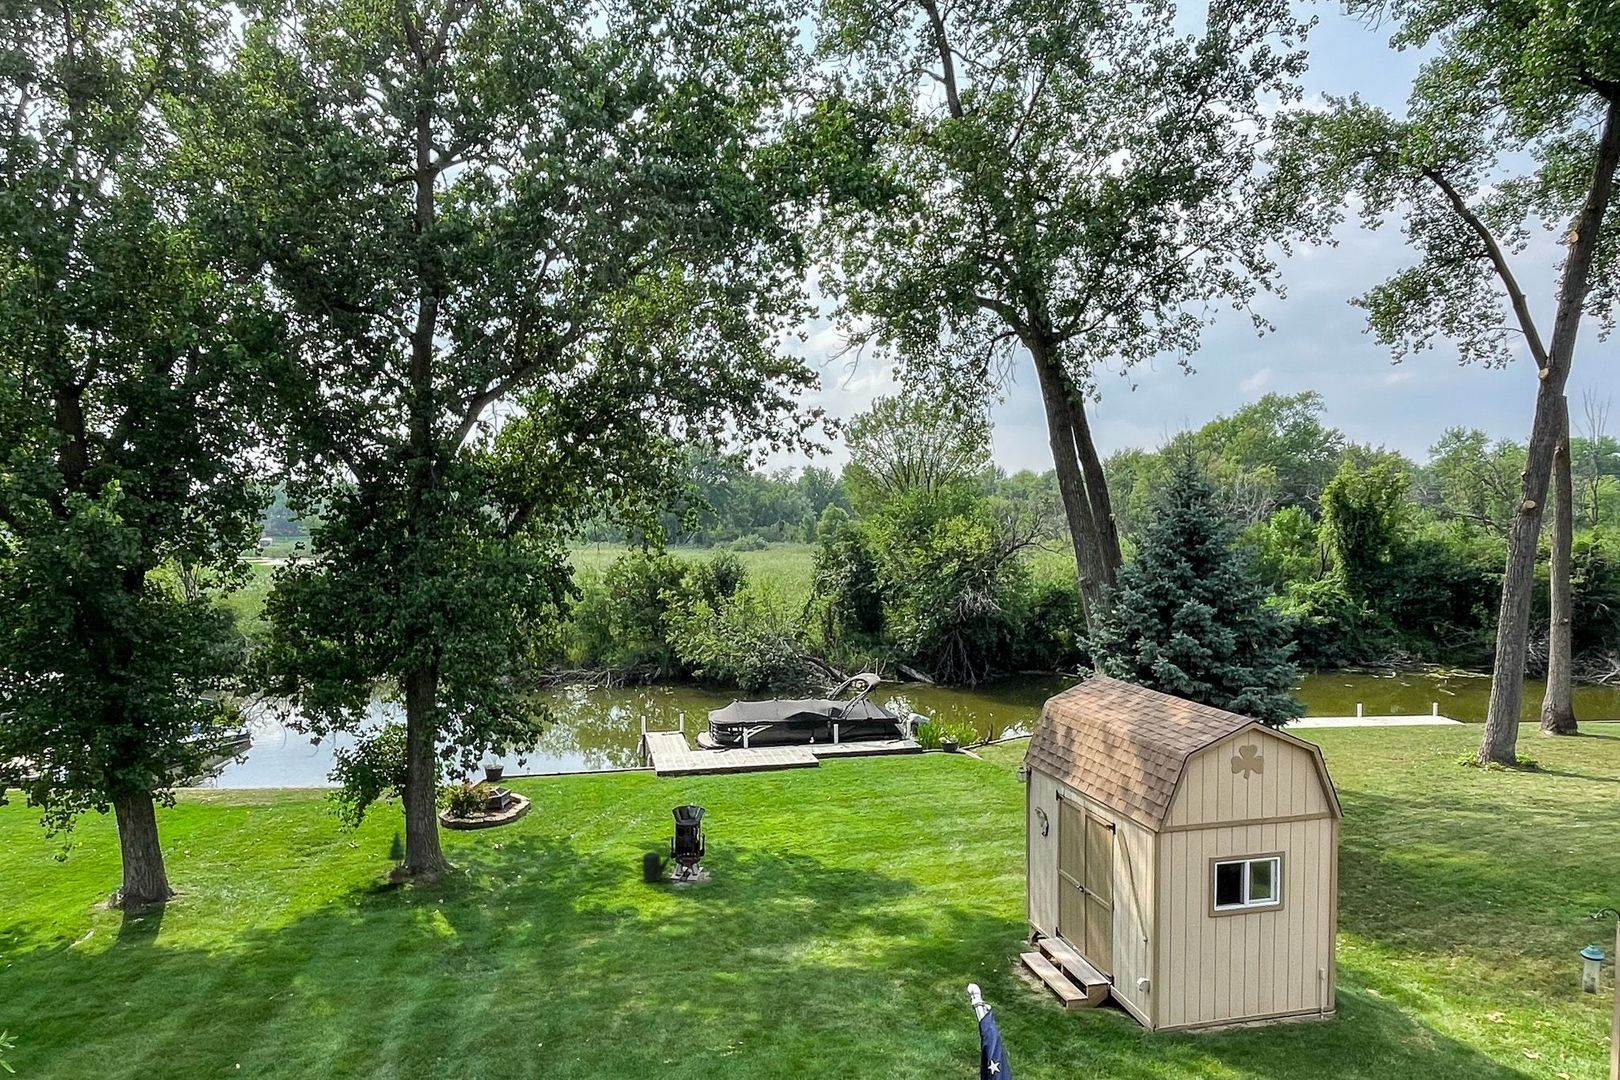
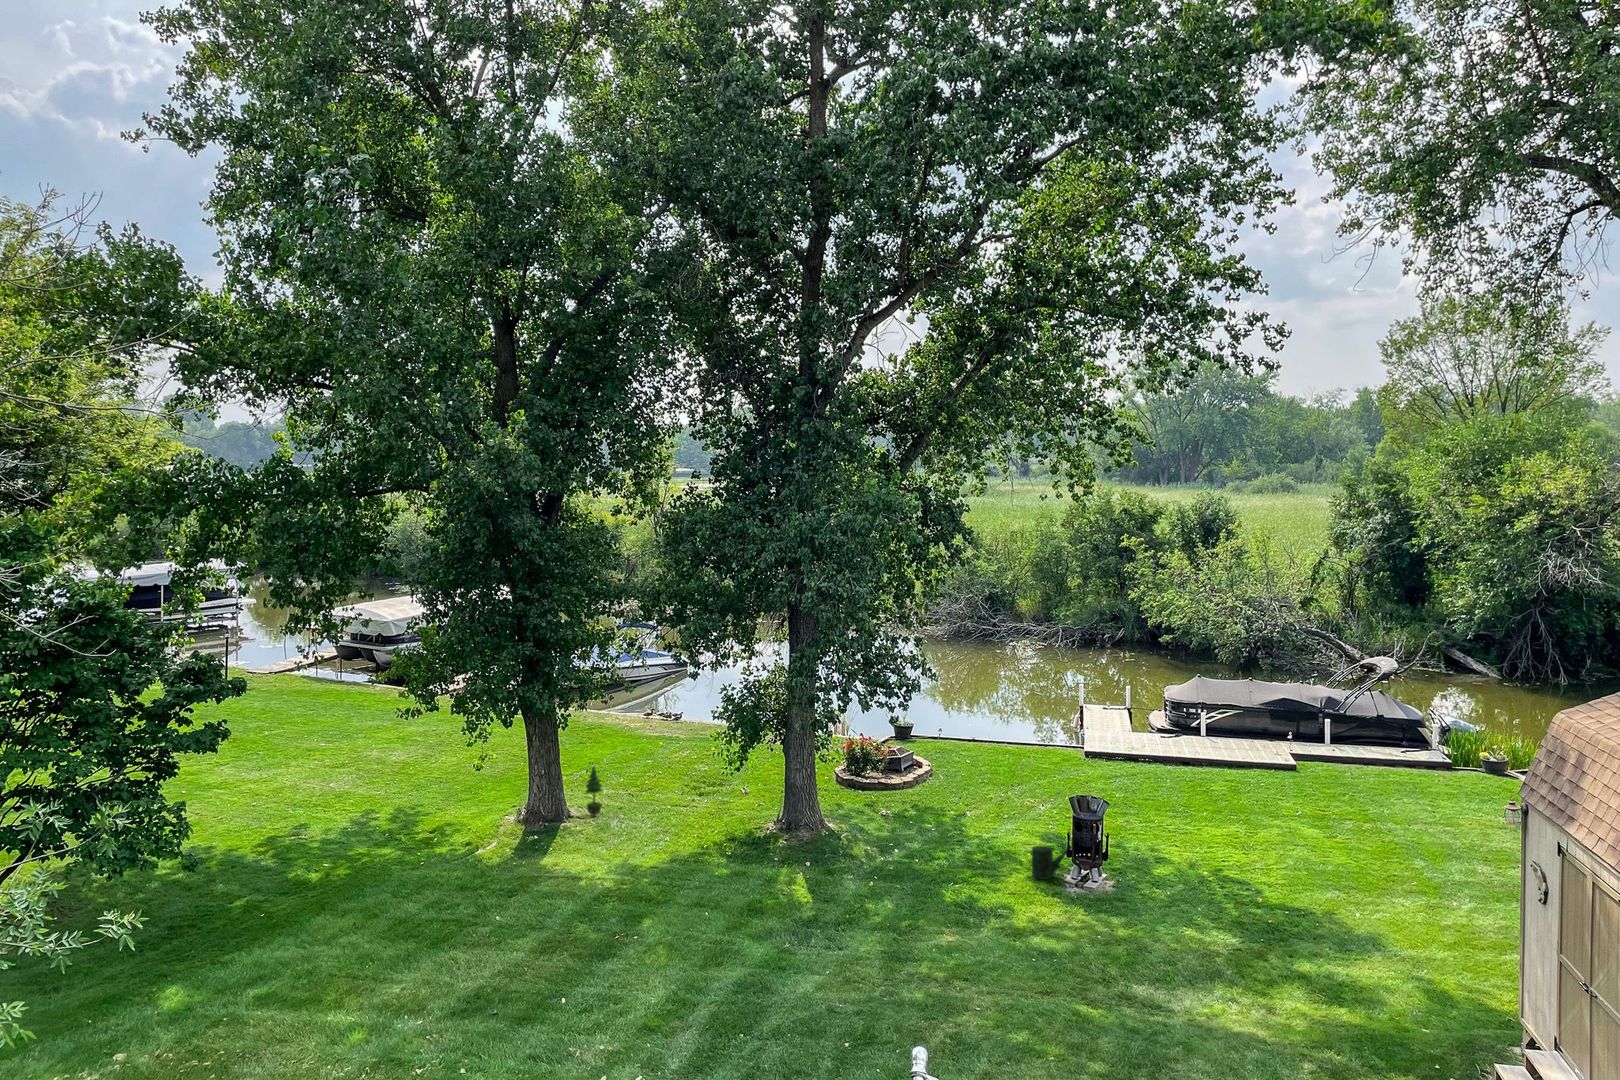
potted tree: present [387,831,407,883] -> present [586,766,602,816]

